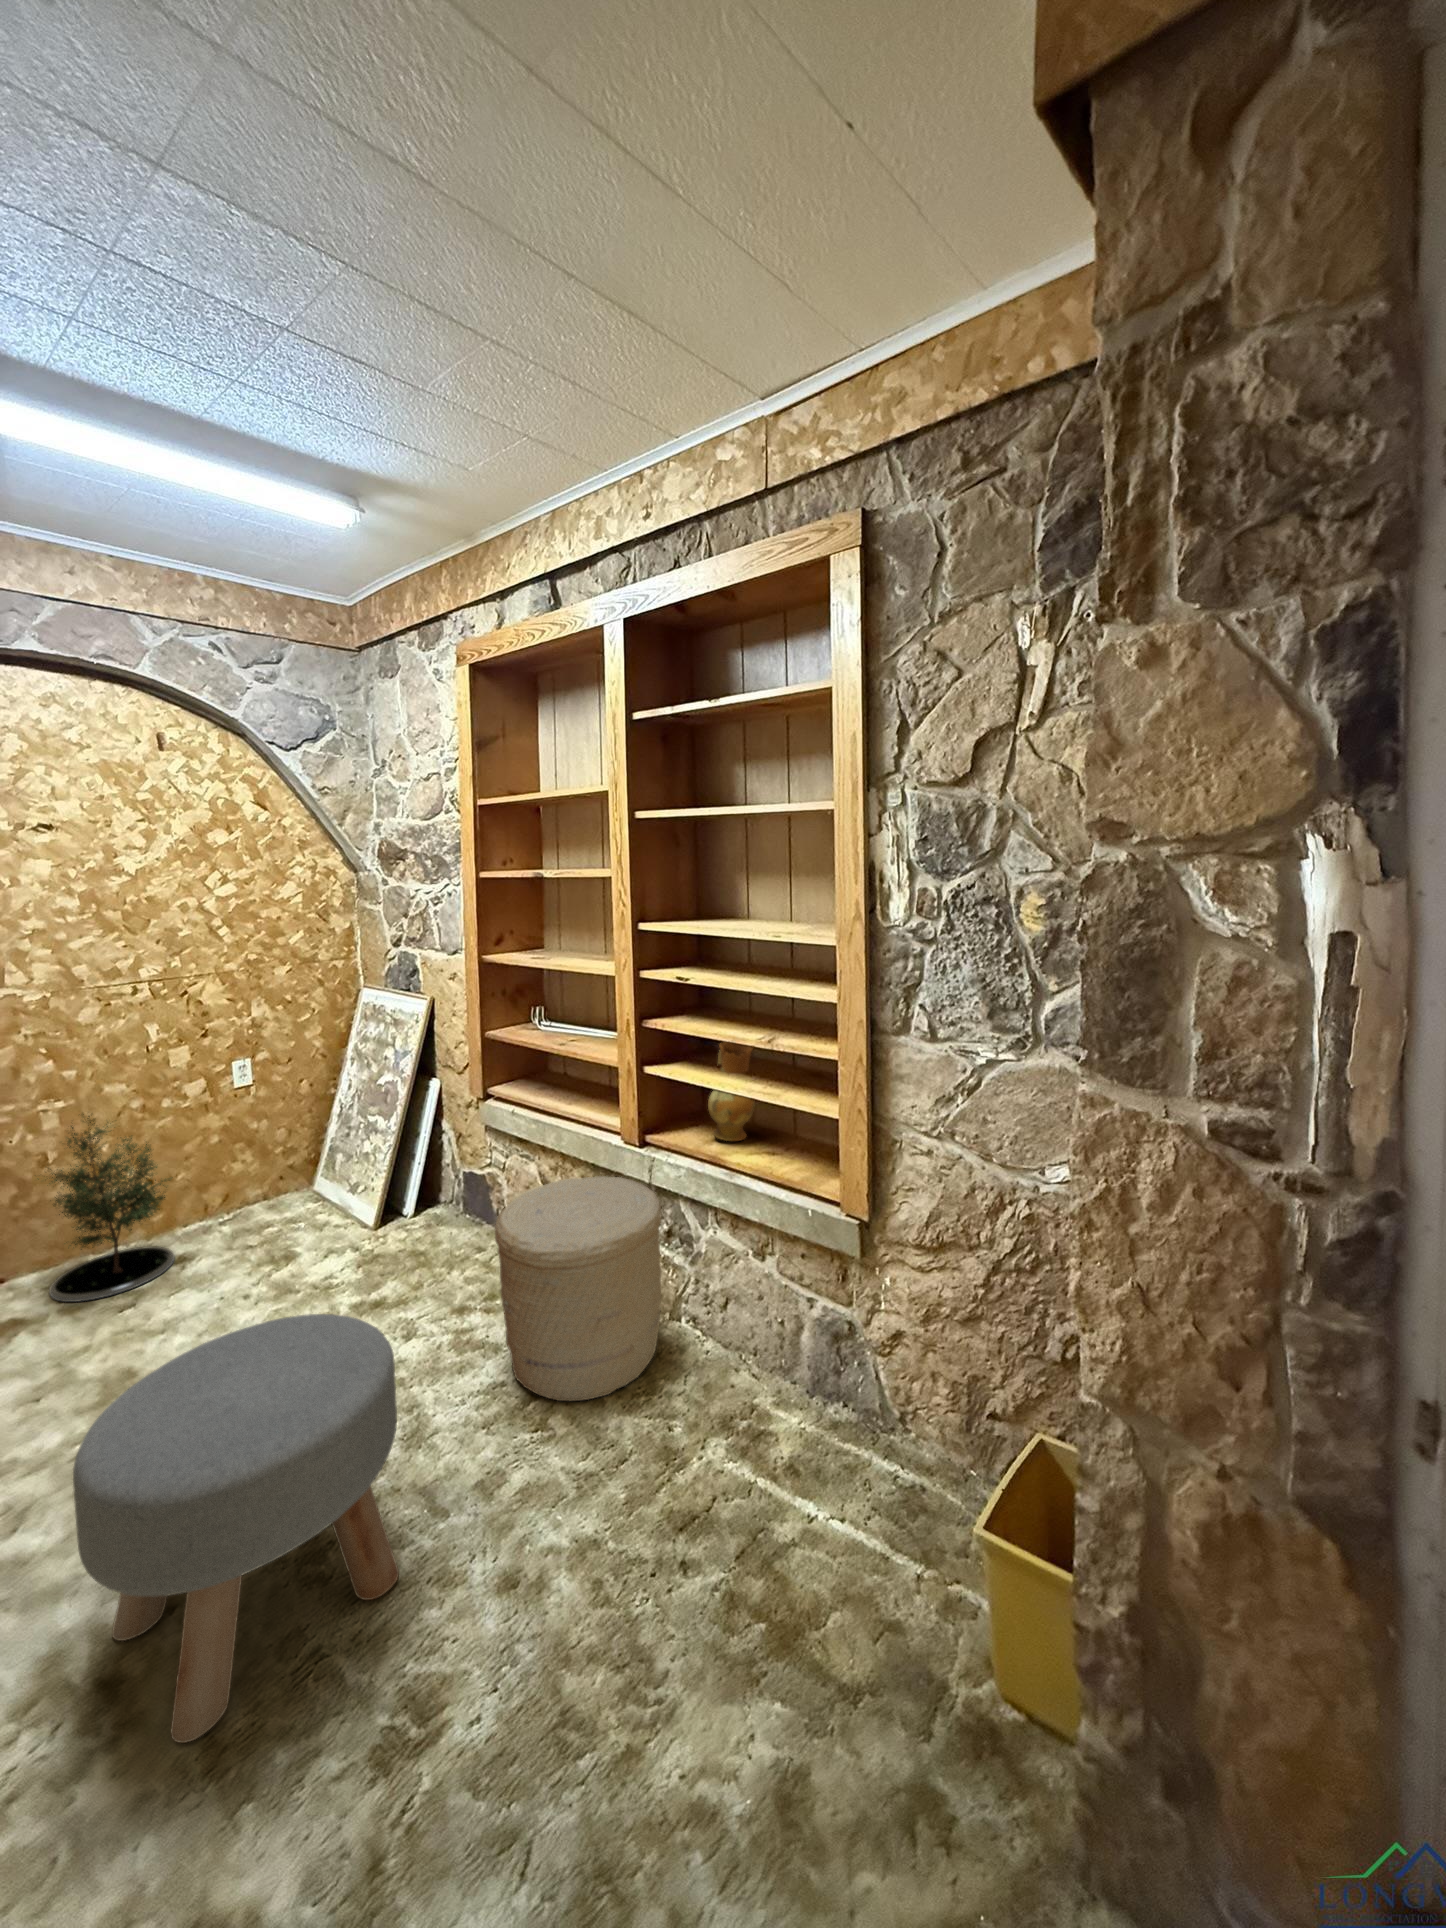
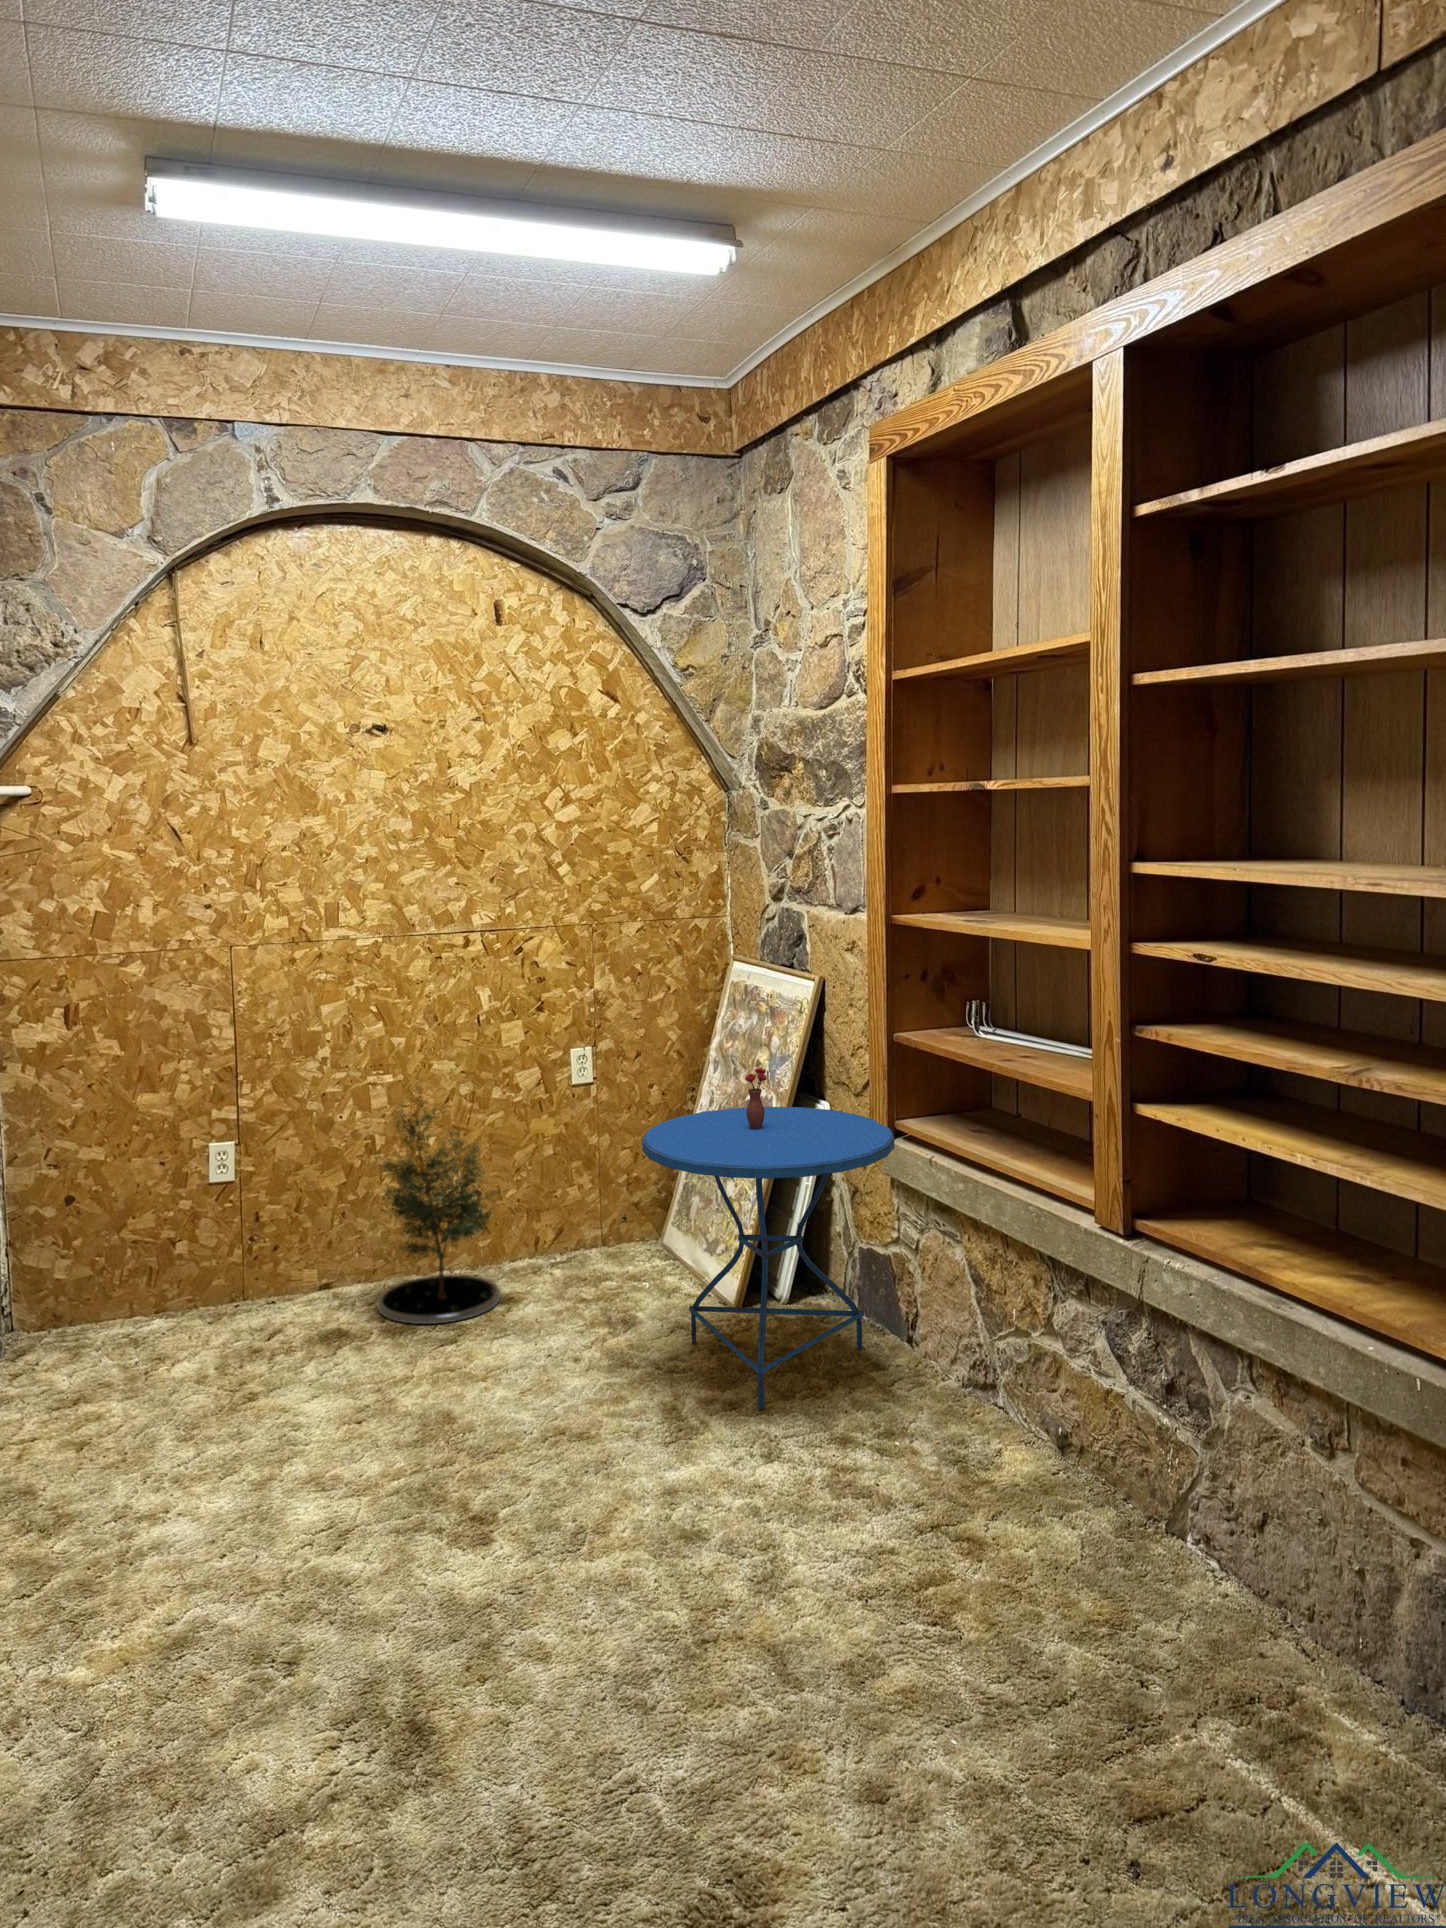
ceramic jug: present [708,1042,755,1141] -> none [1245,1074,1335,1250]
side table: none [299,1064,488,1301] -> present [642,1067,895,1410]
woven basket: present [495,1176,662,1401] -> none [887,1270,1153,1611]
ottoman: present [73,1314,399,1743] -> none [400,1360,737,1807]

